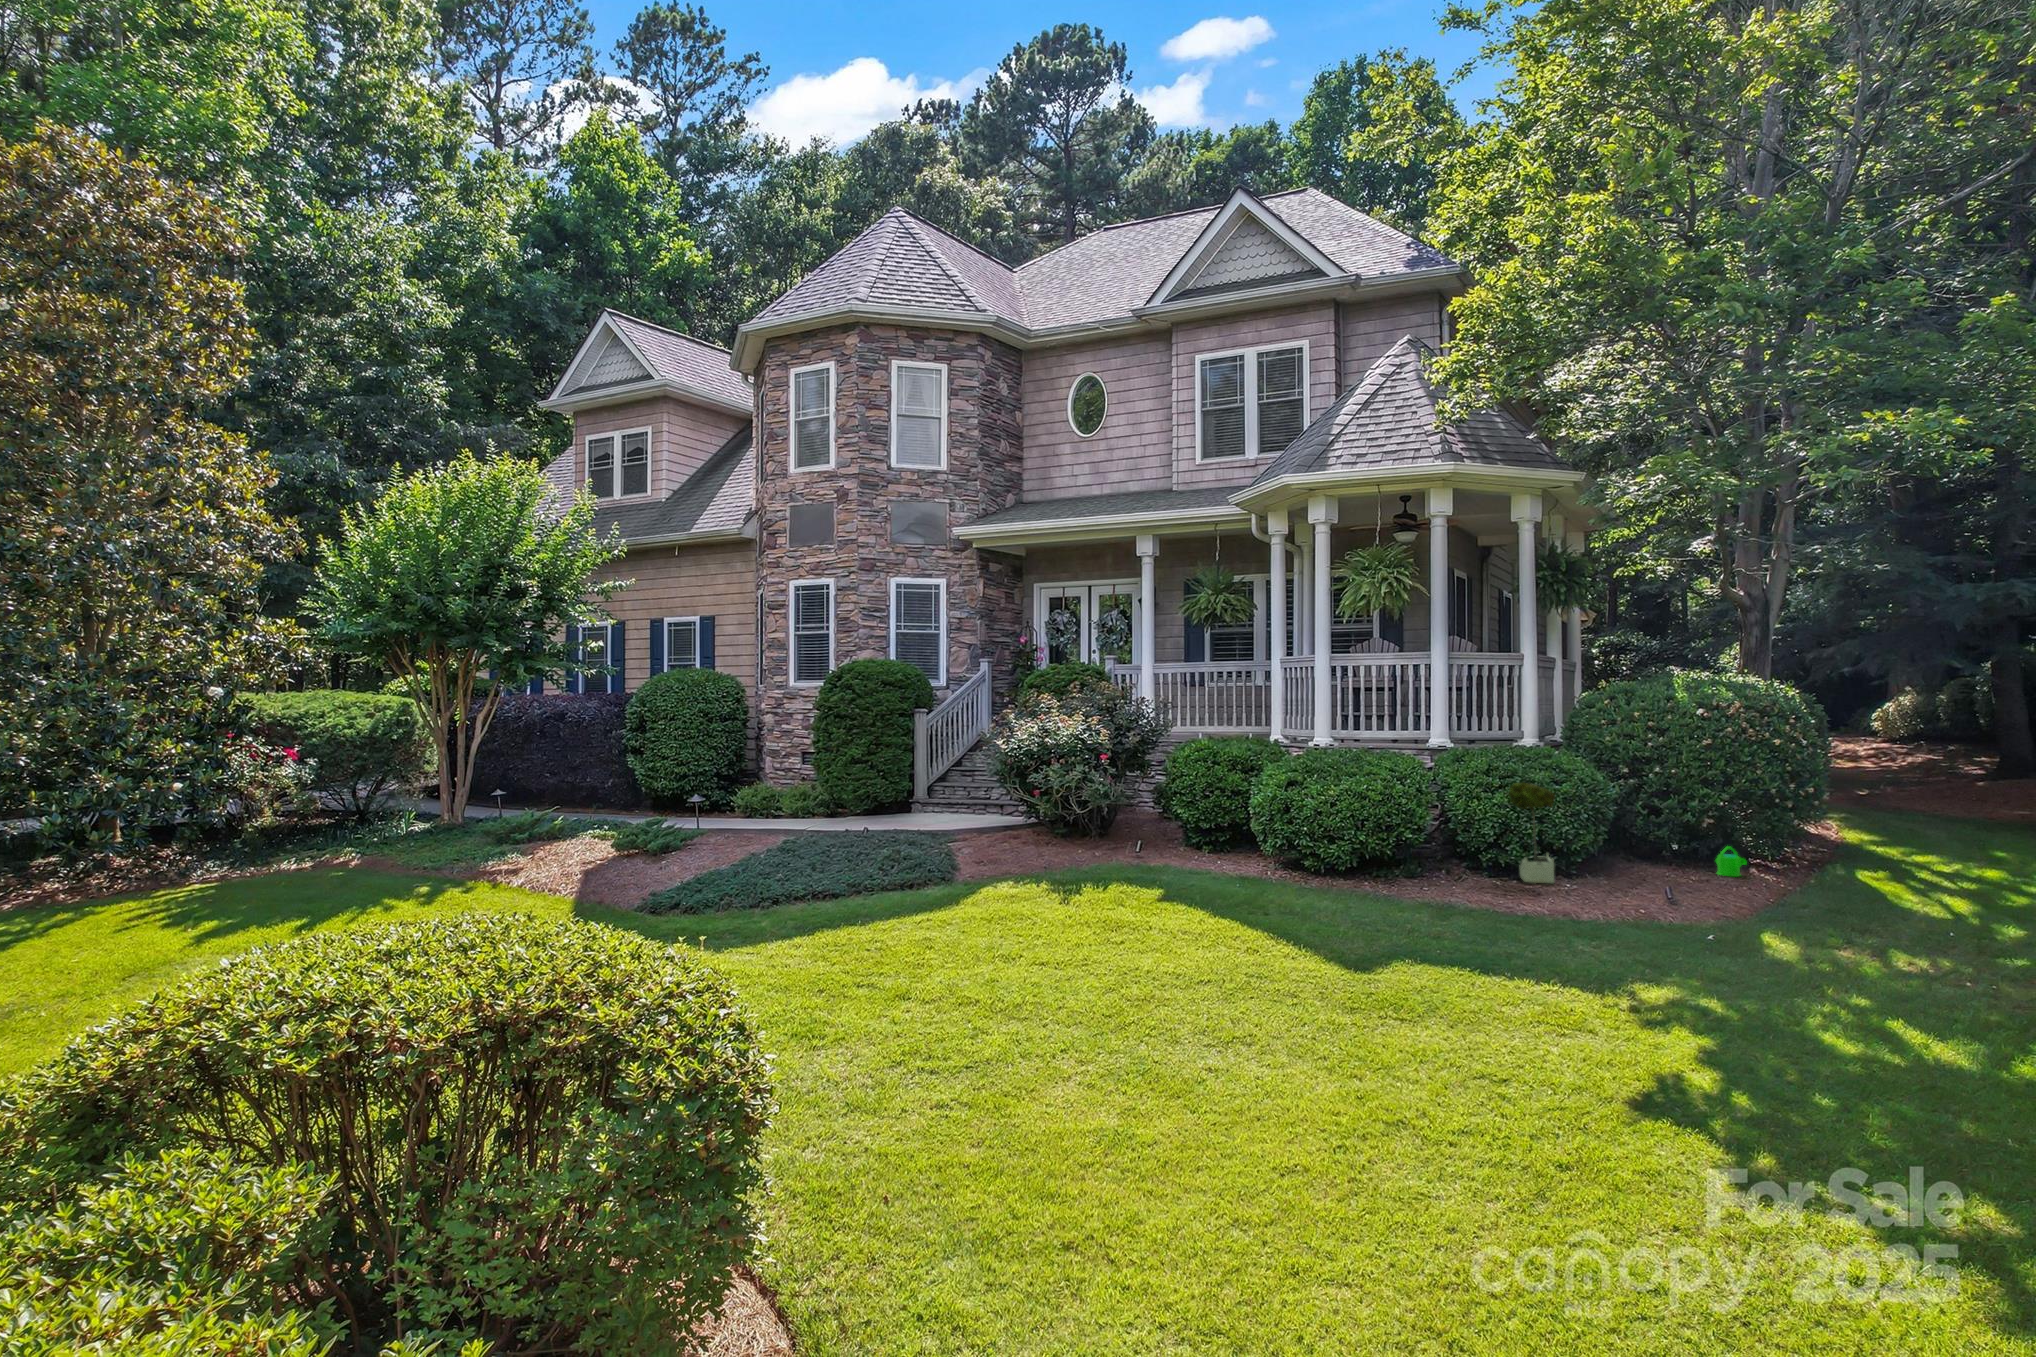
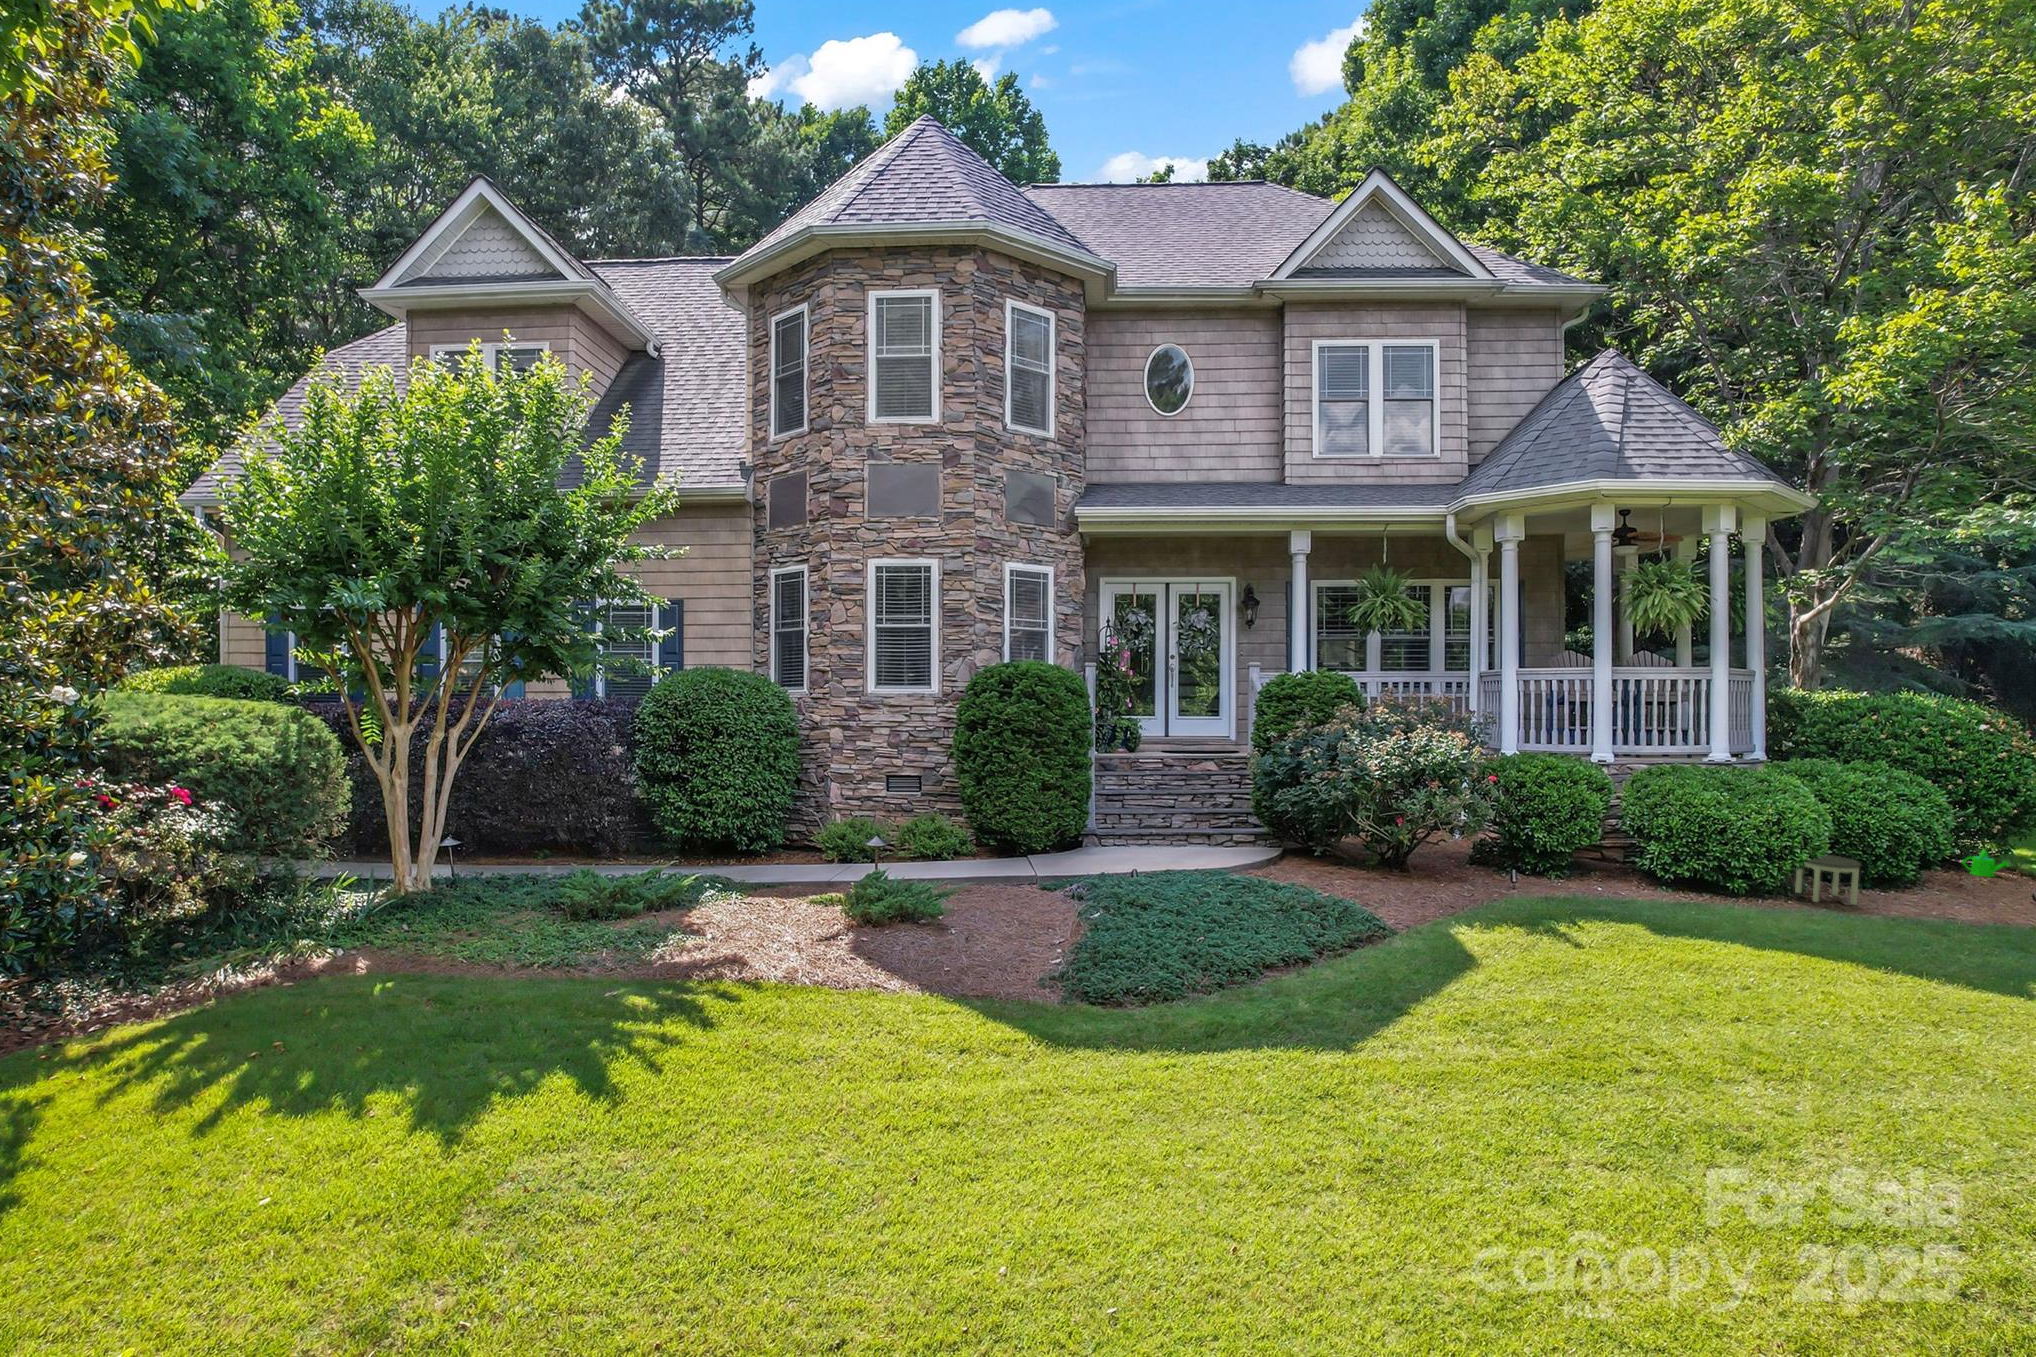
potted tree: present [1508,783,1555,883] -> none [1896,805,1954,902]
round table: none [1387,829,1442,878] -> present [1795,855,1861,905]

